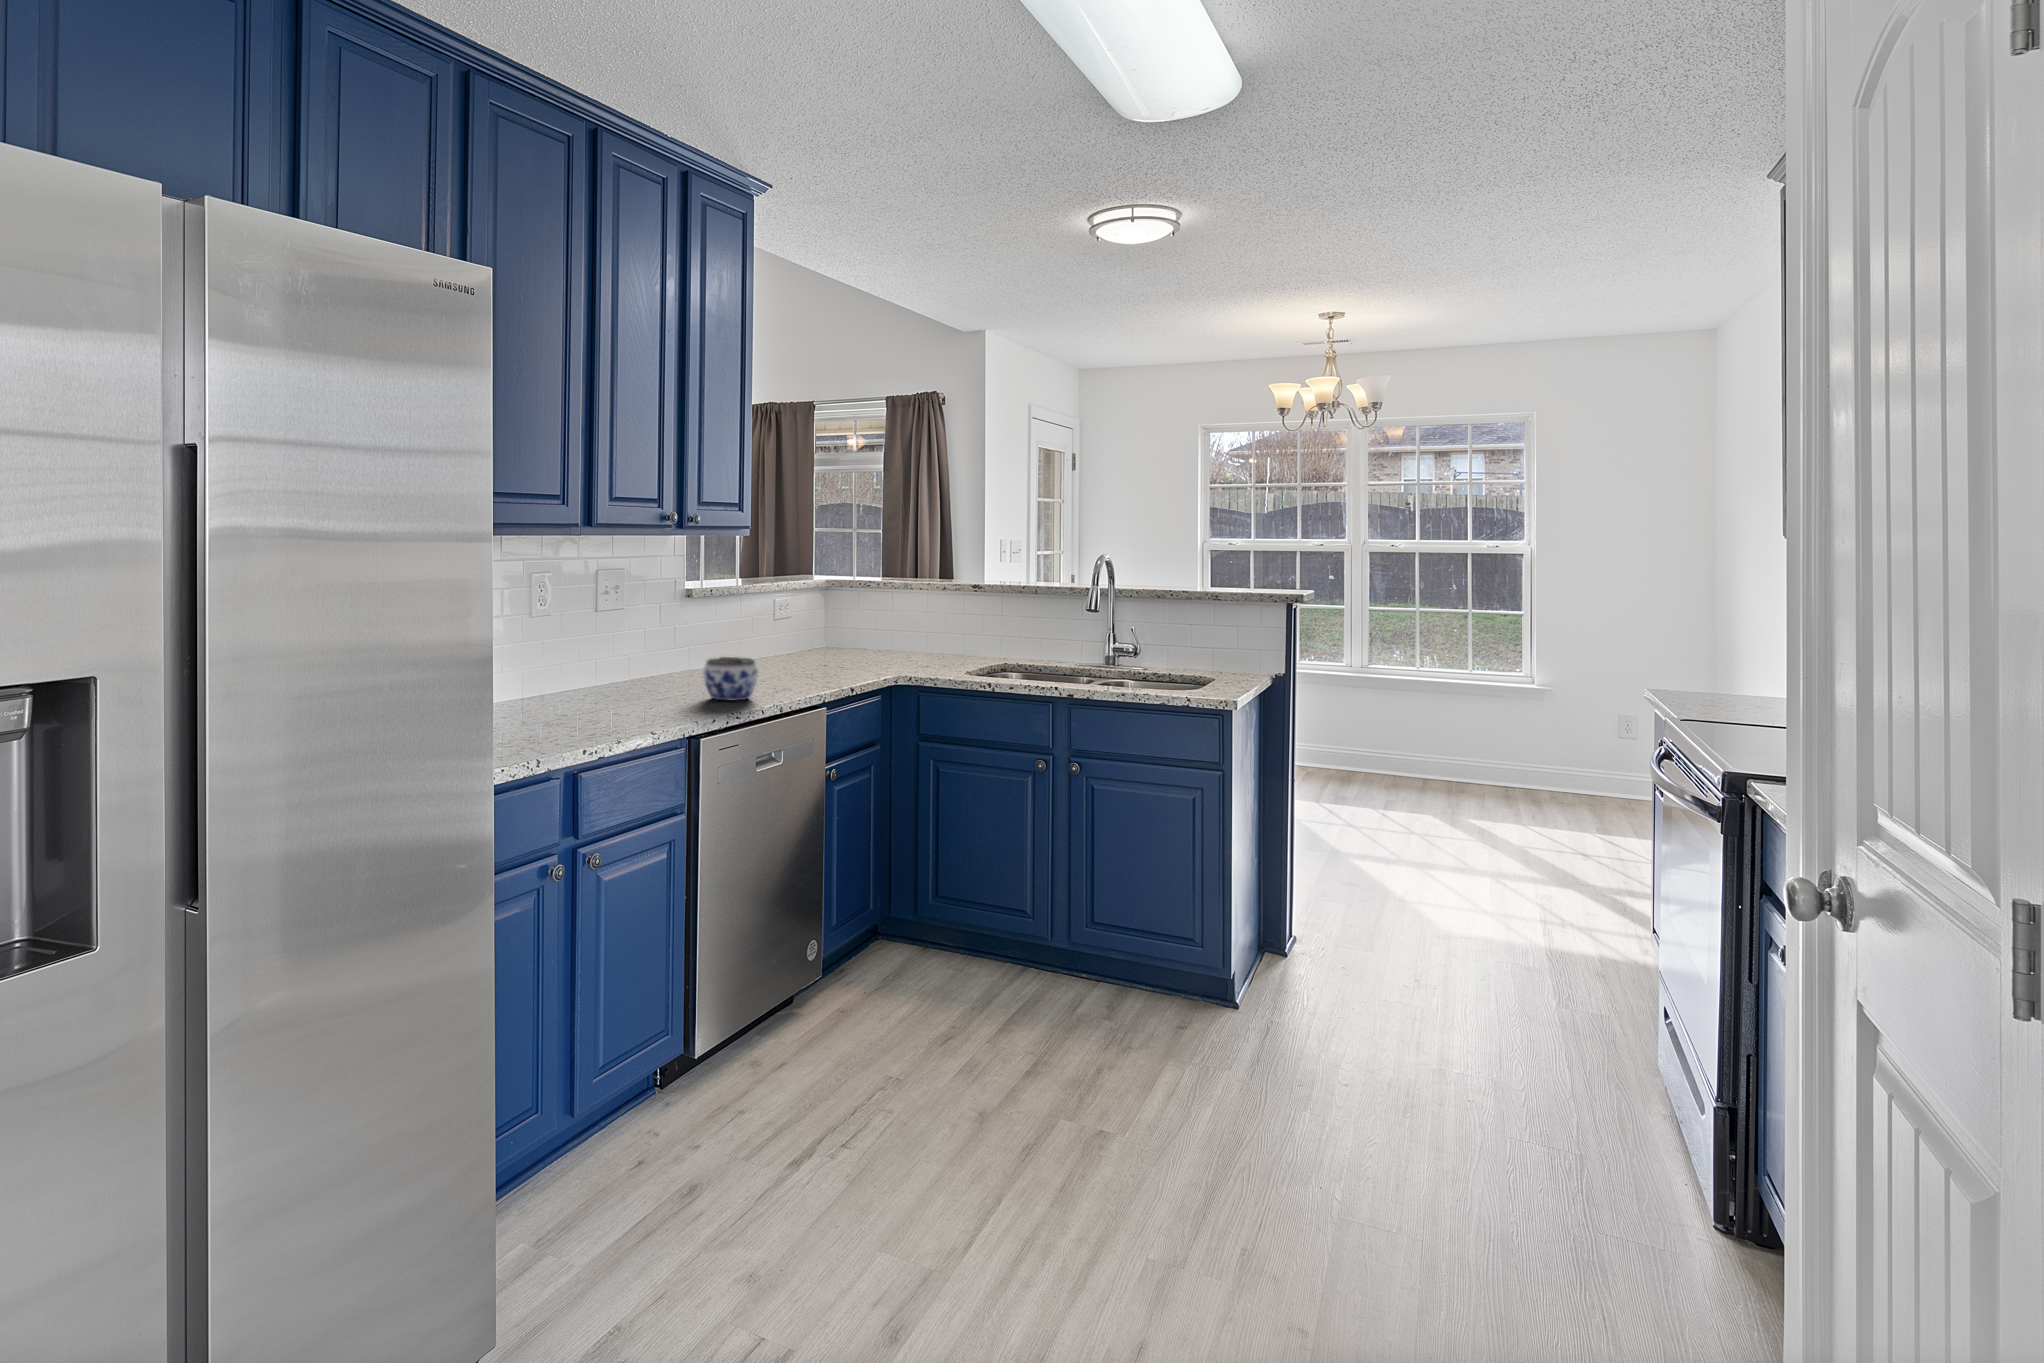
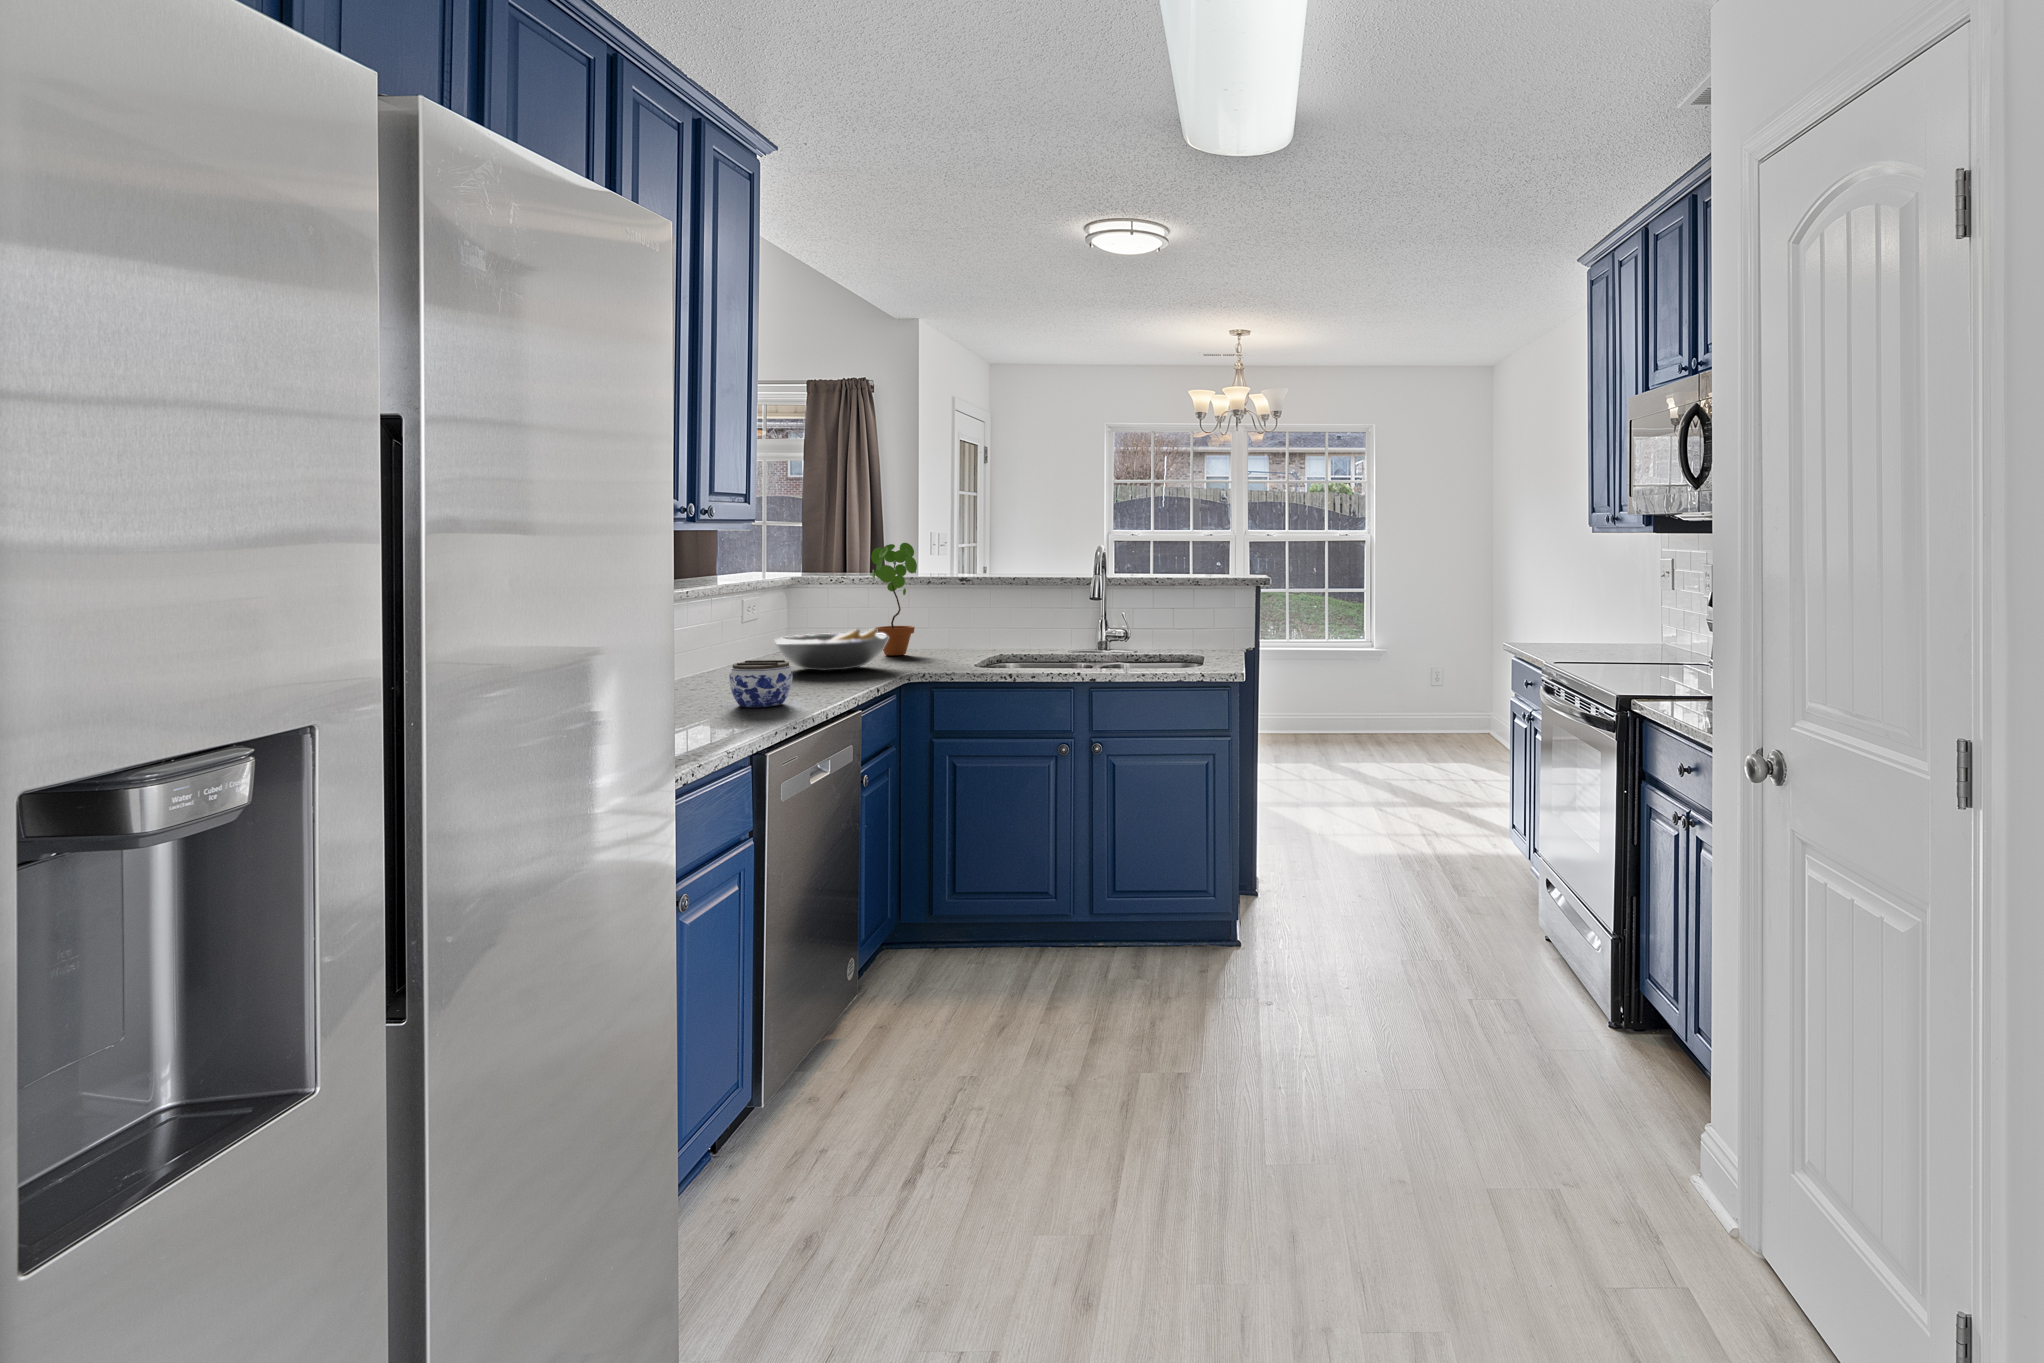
potted plant: none [888,549,929,659] -> present [871,543,917,656]
fruit bowl: none [784,633,887,670] -> present [775,628,889,671]

